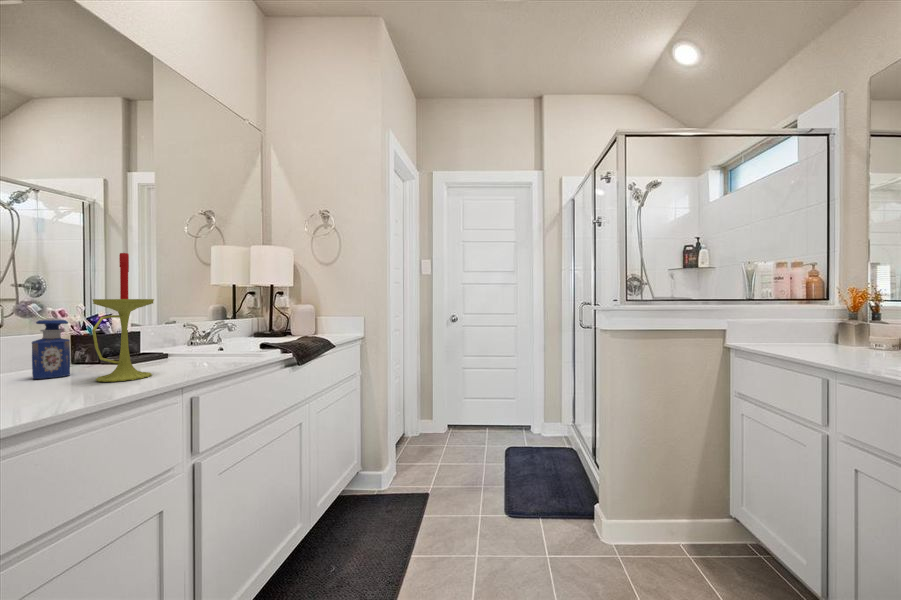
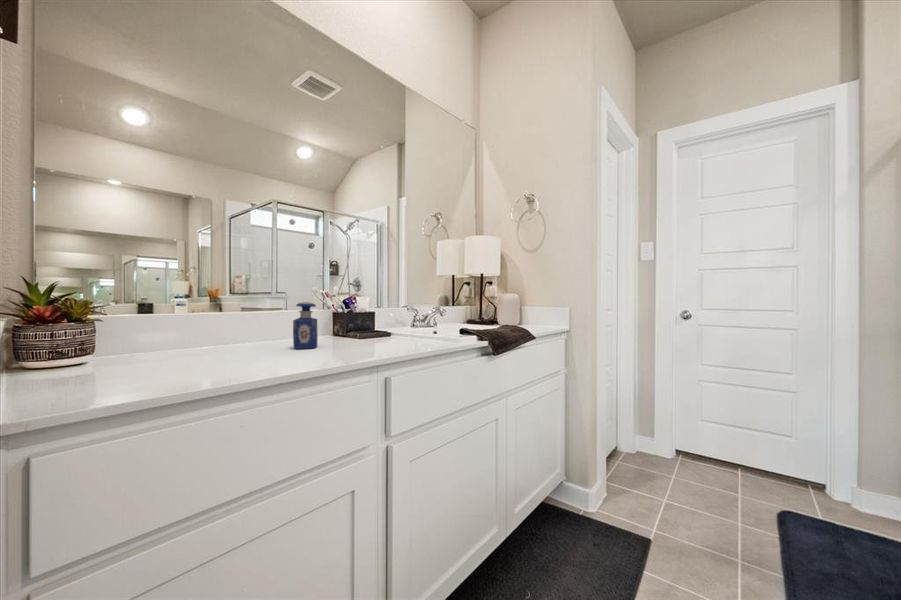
candle: present [92,253,154,382] -> none [317,245,365,357]

